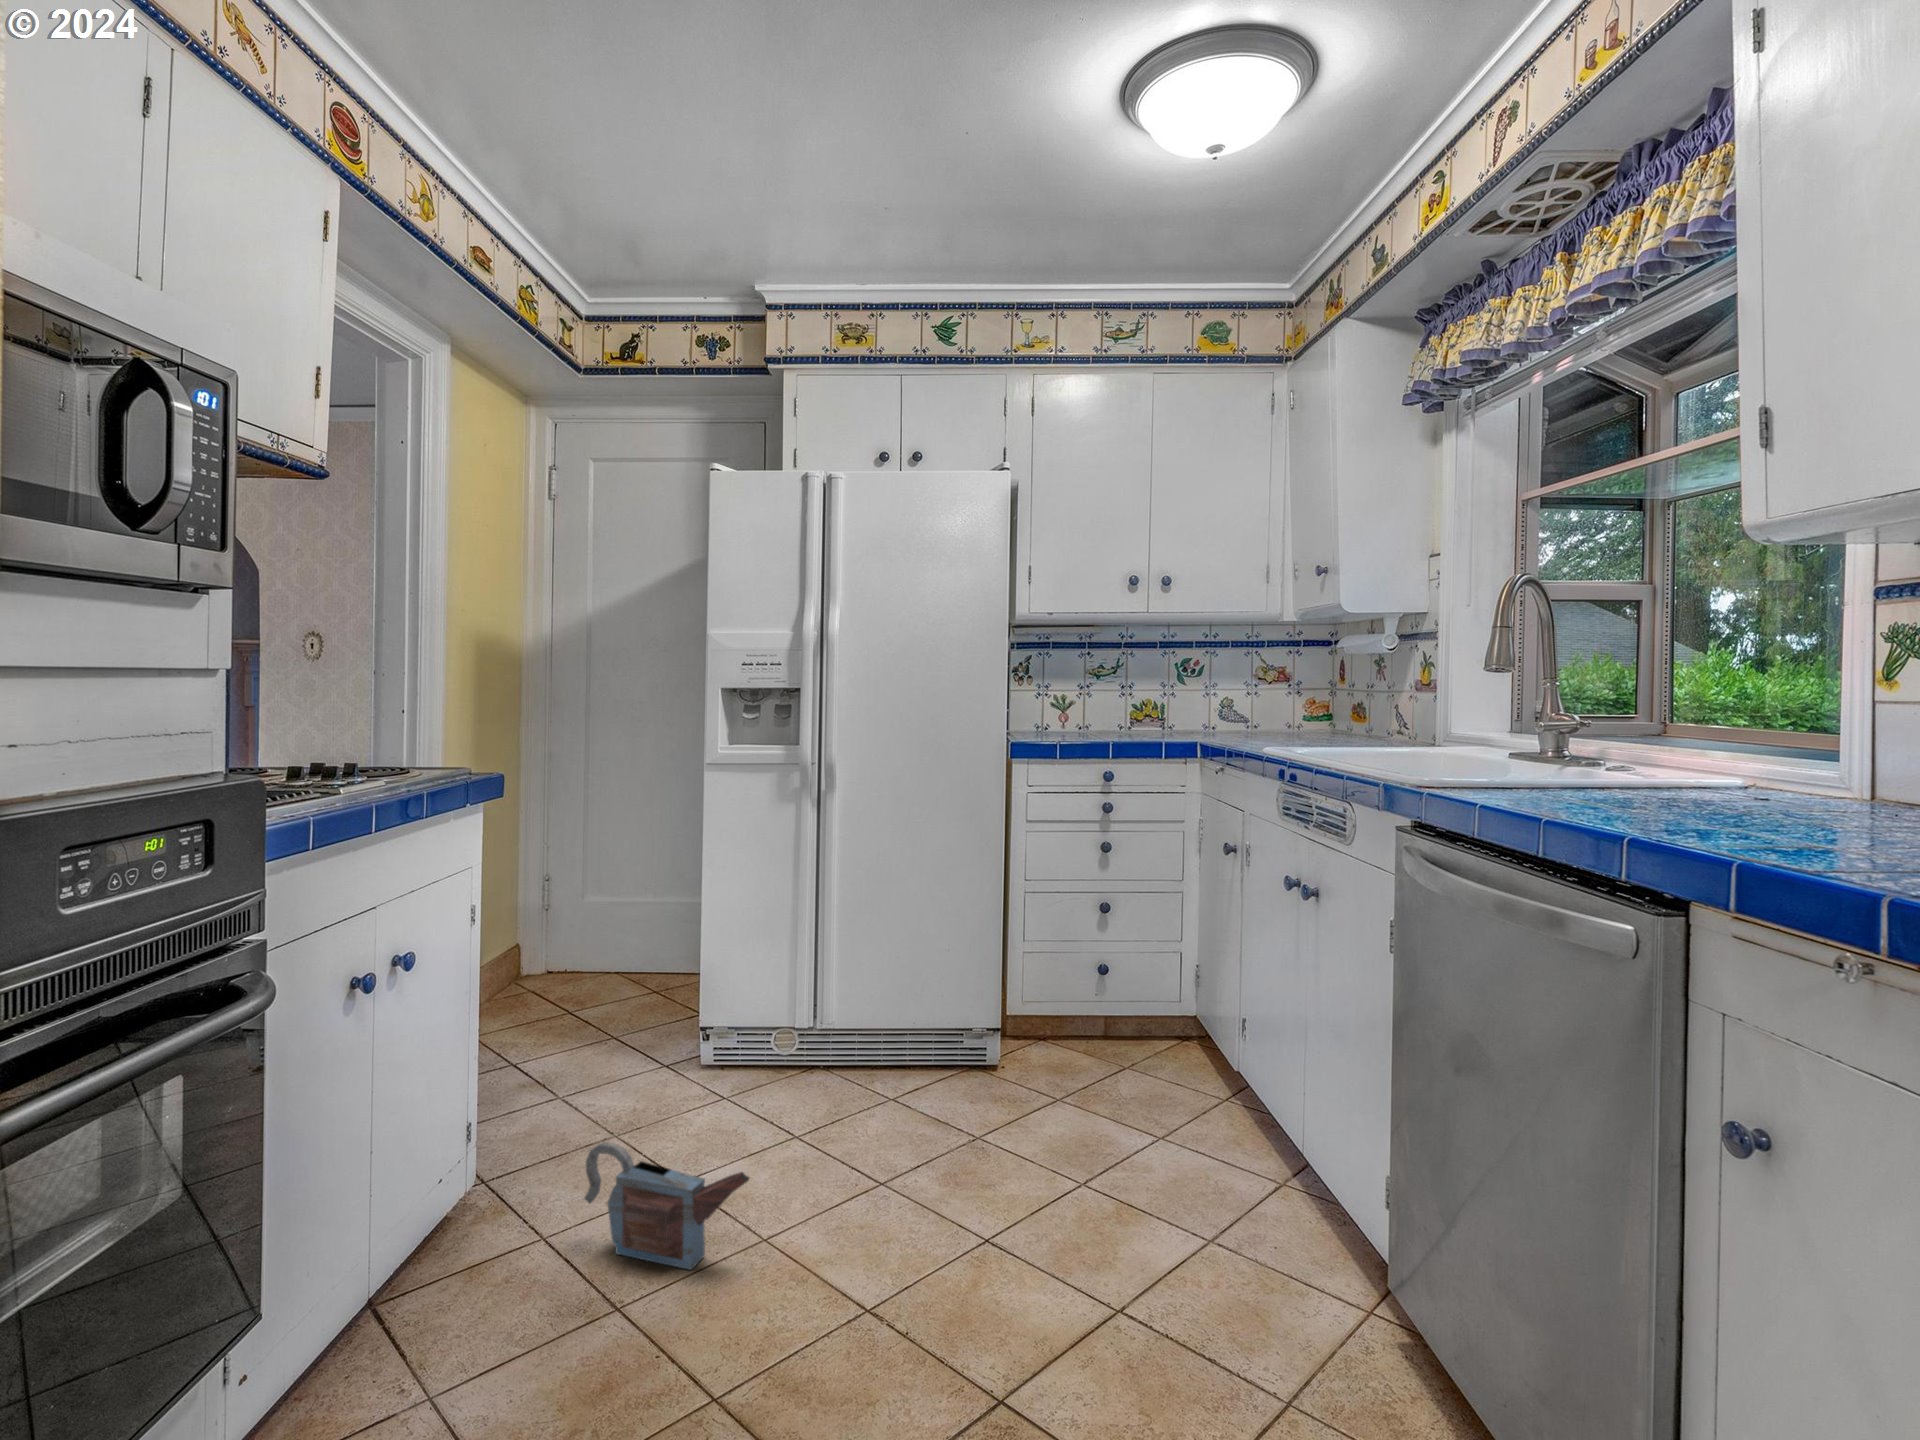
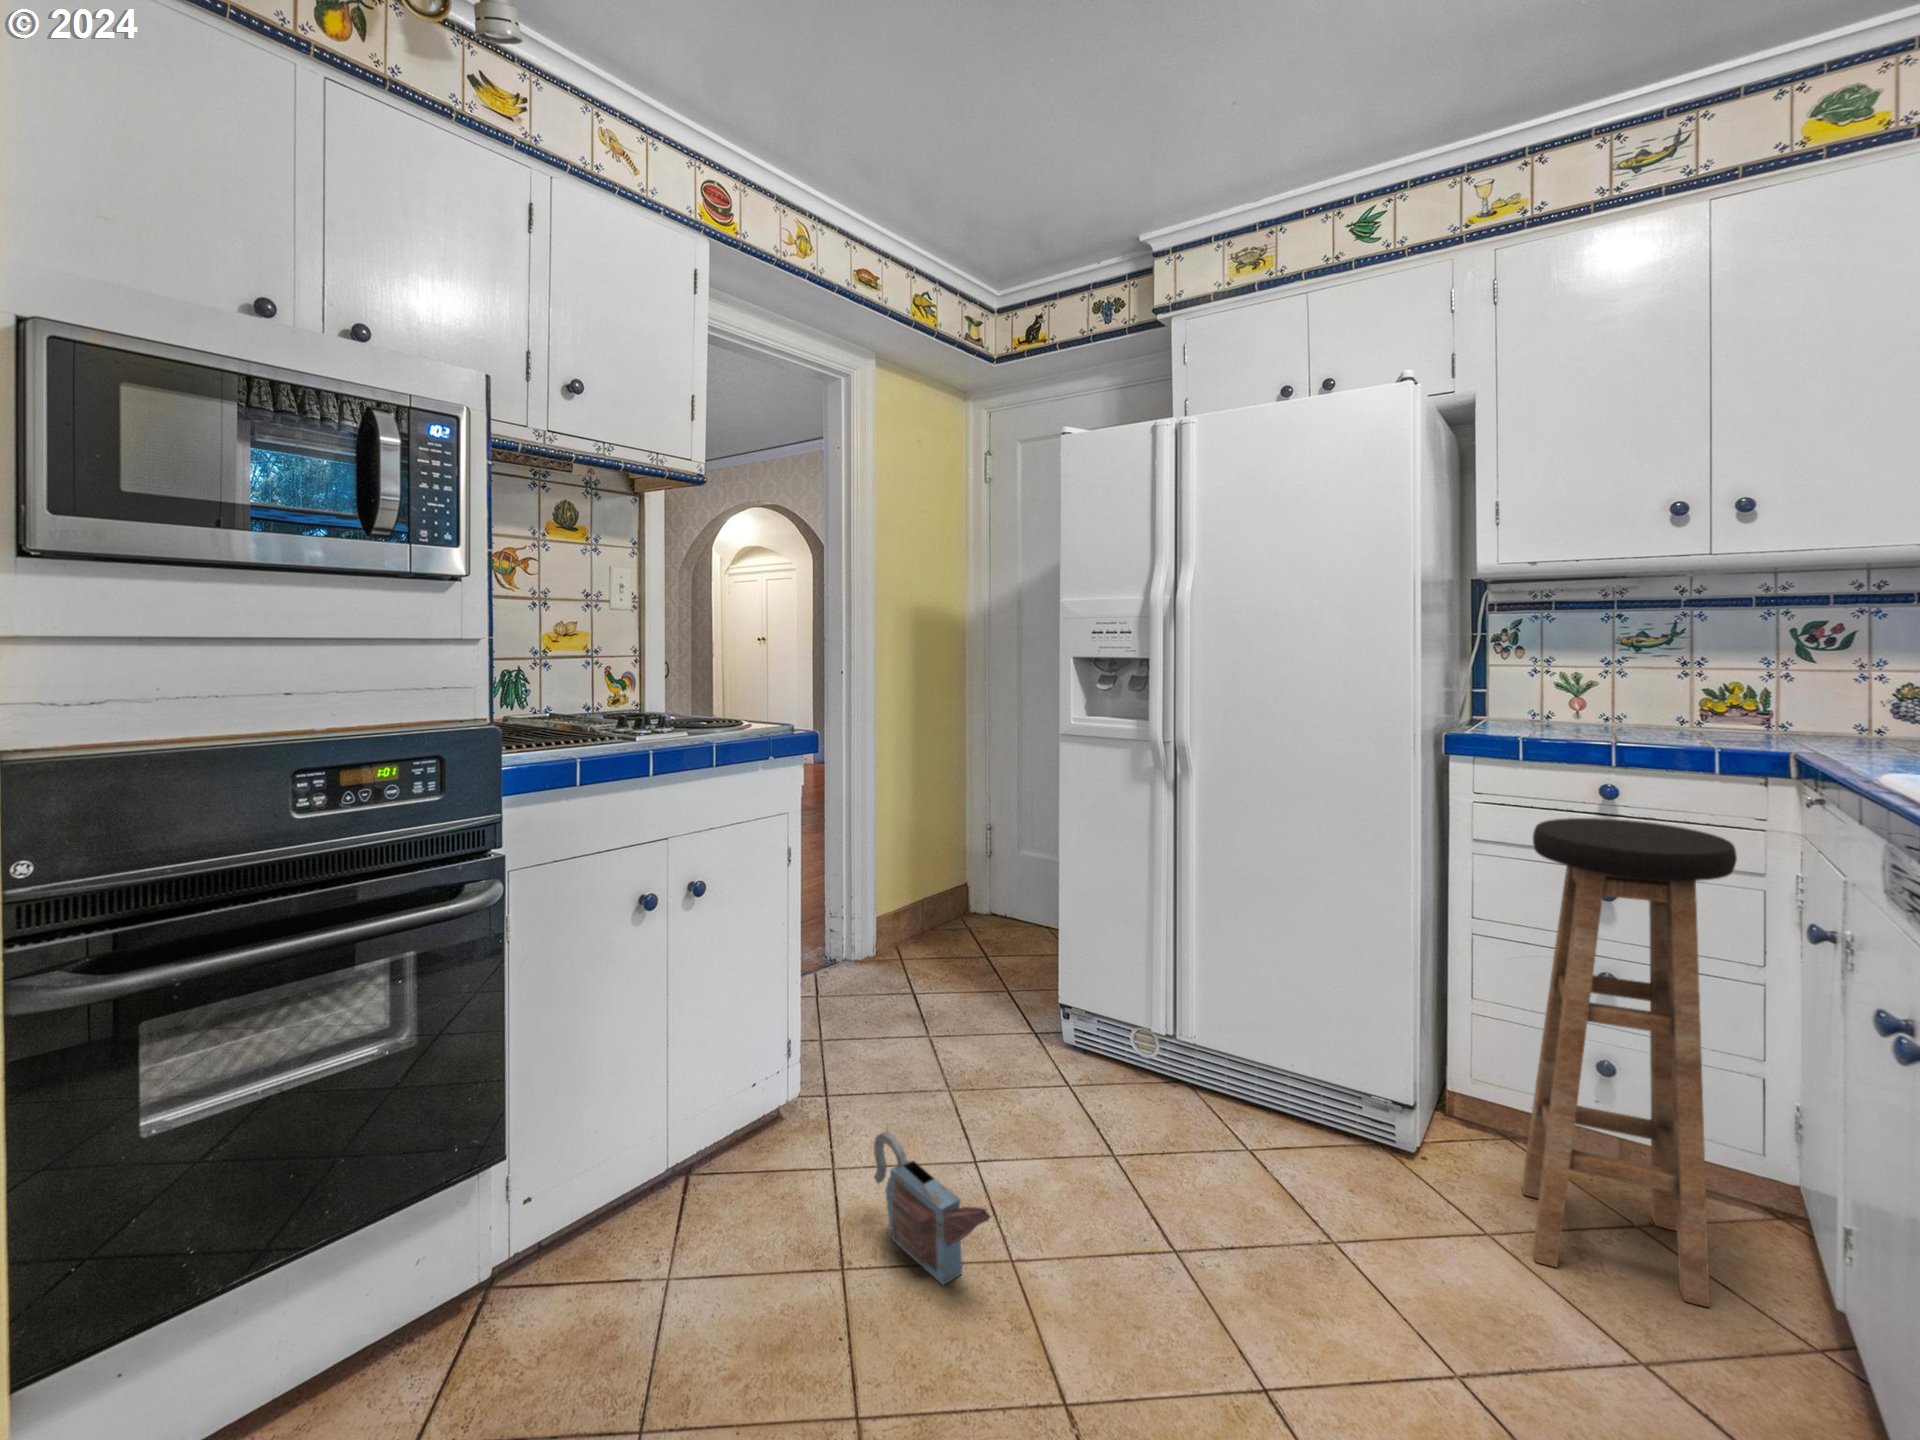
bar stool: none [1097,792,1221,1120] -> present [1522,818,1737,1307]

